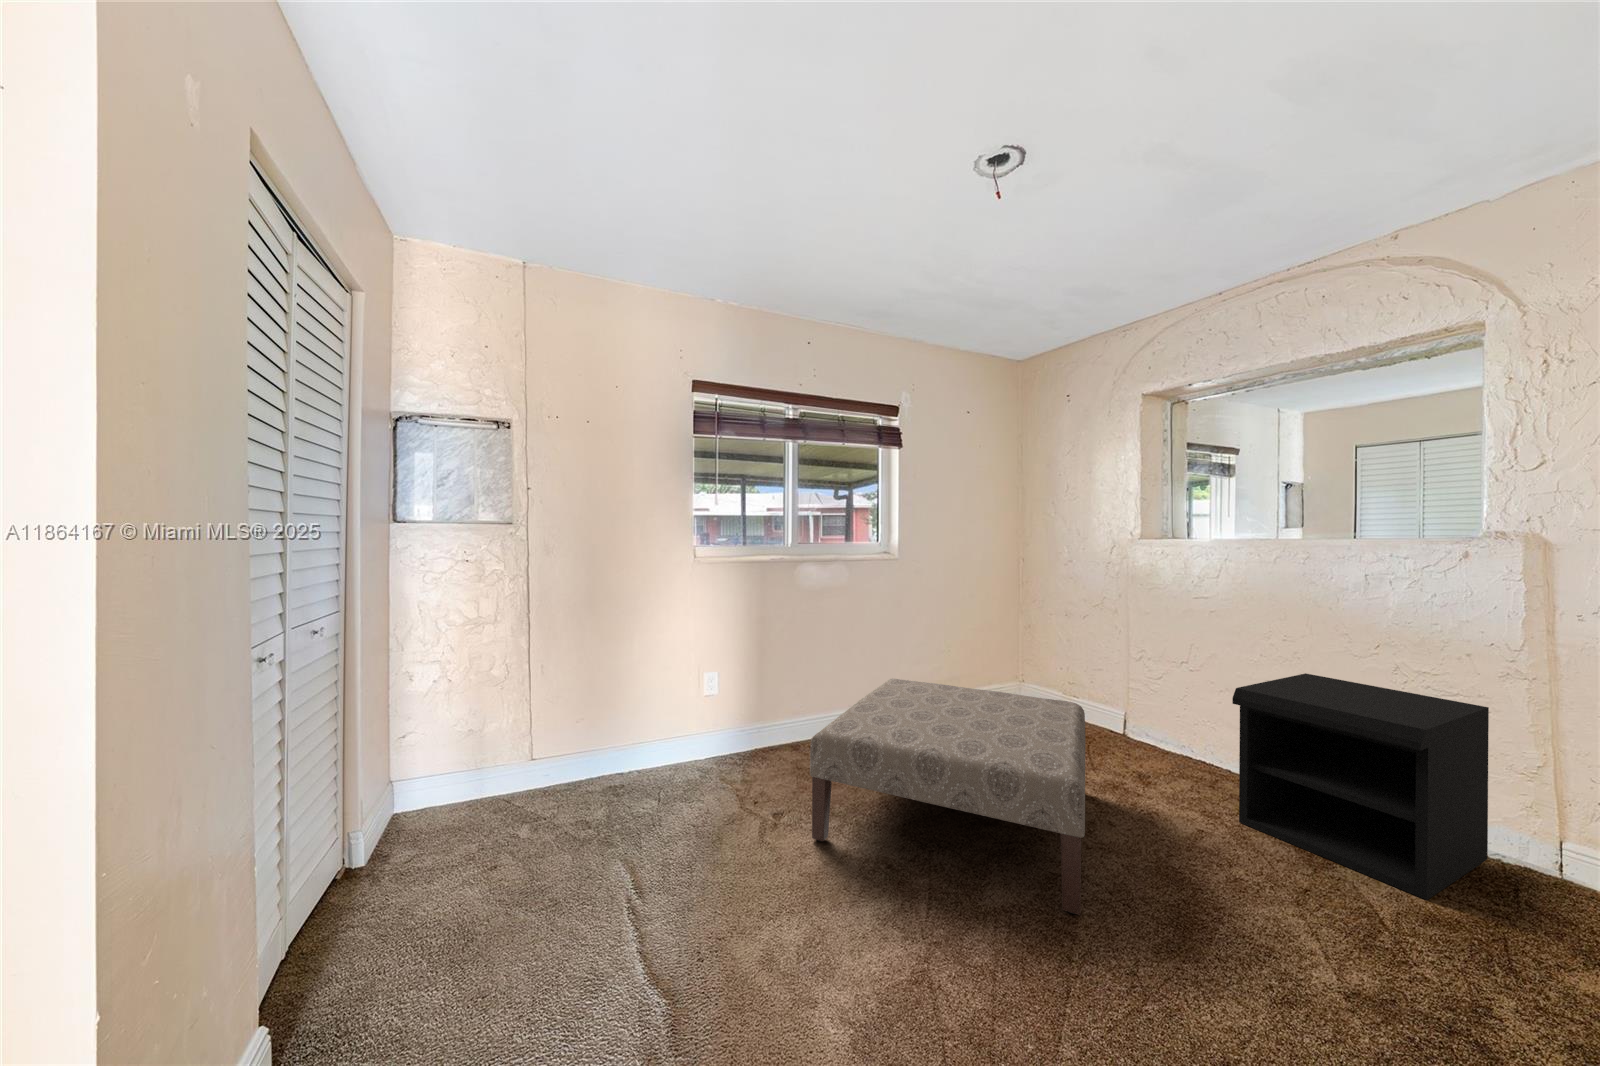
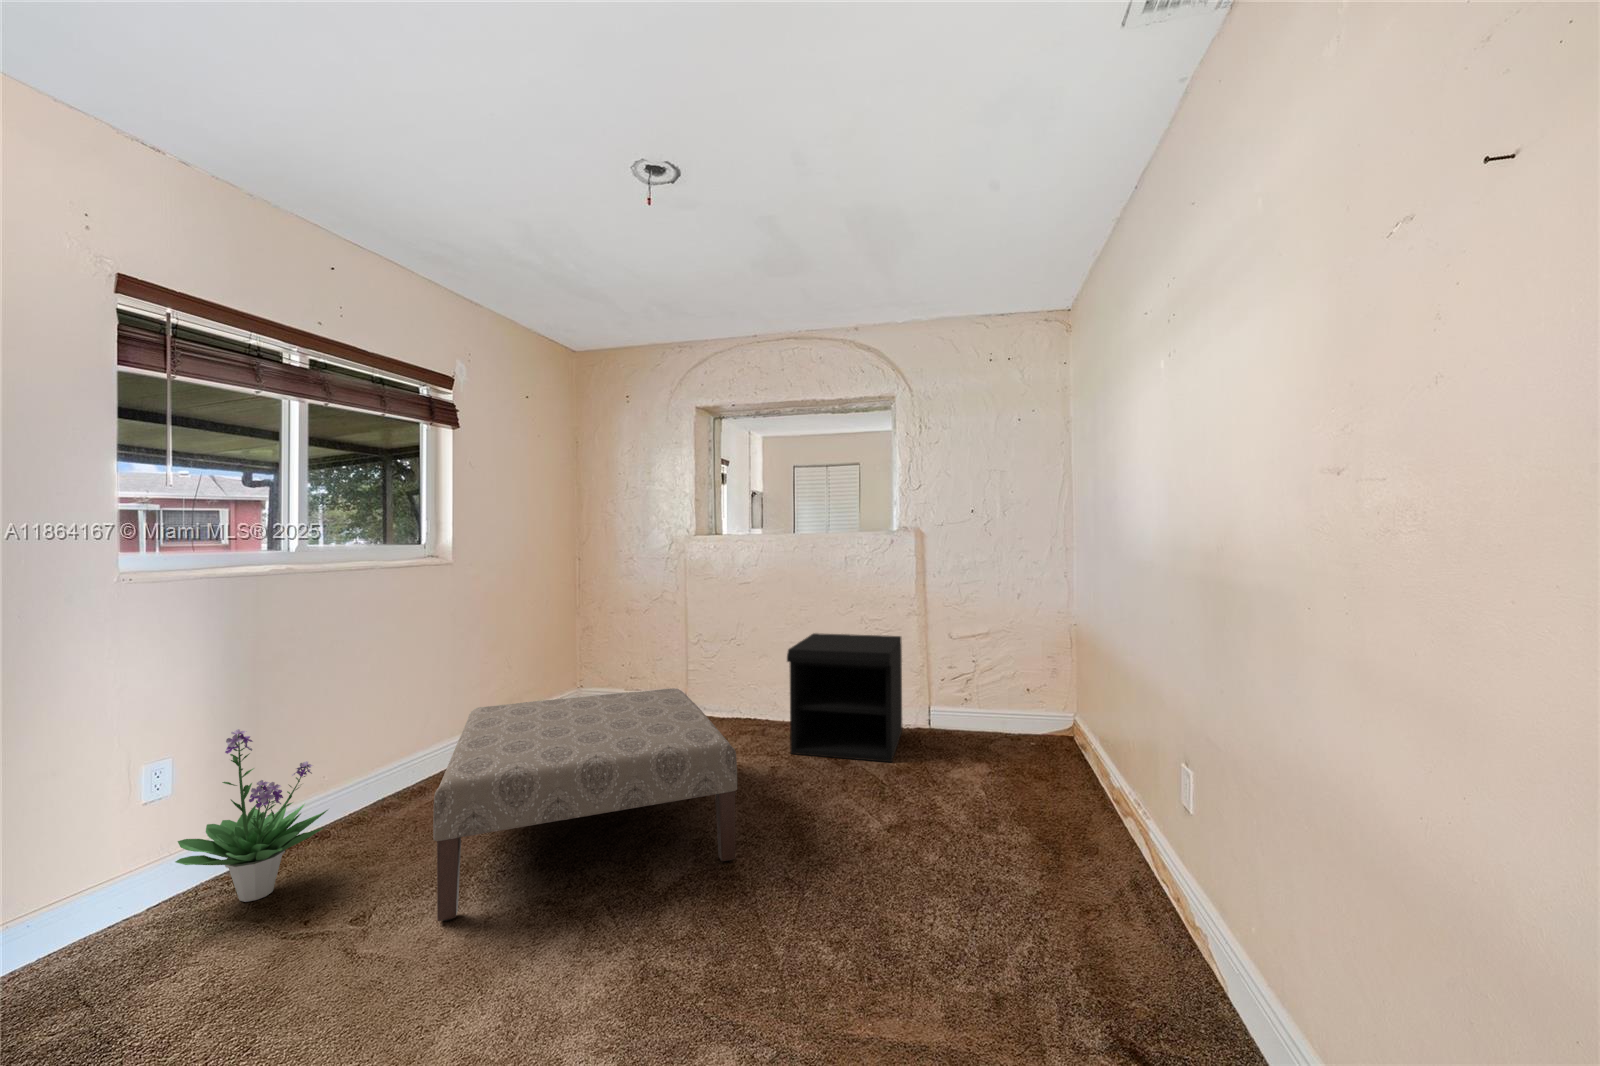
potted plant: none [704,660,786,774] -> present [176,729,328,902]

